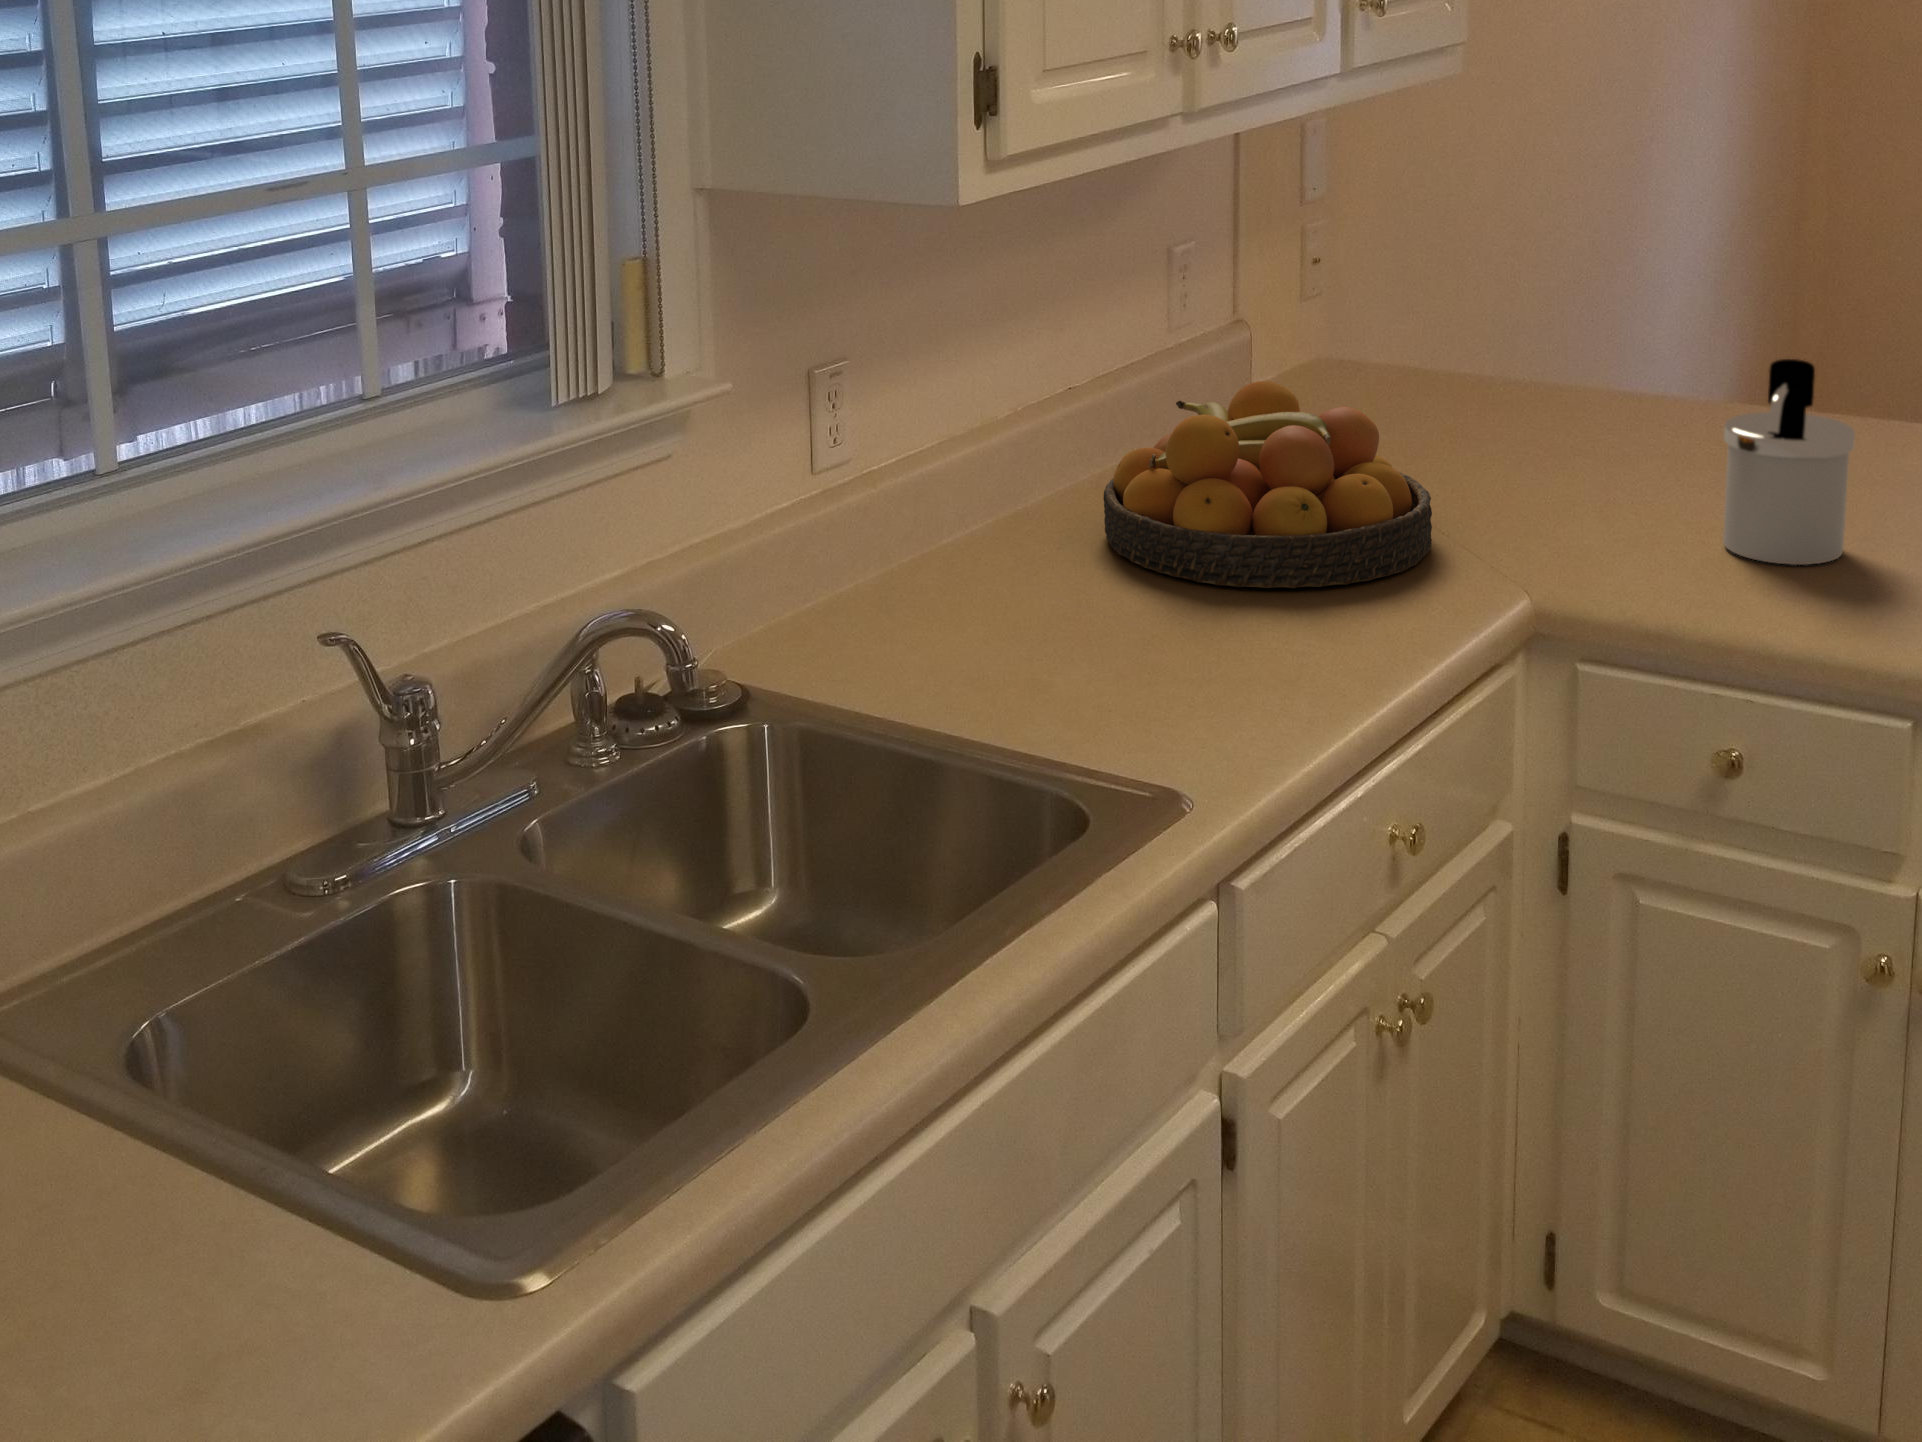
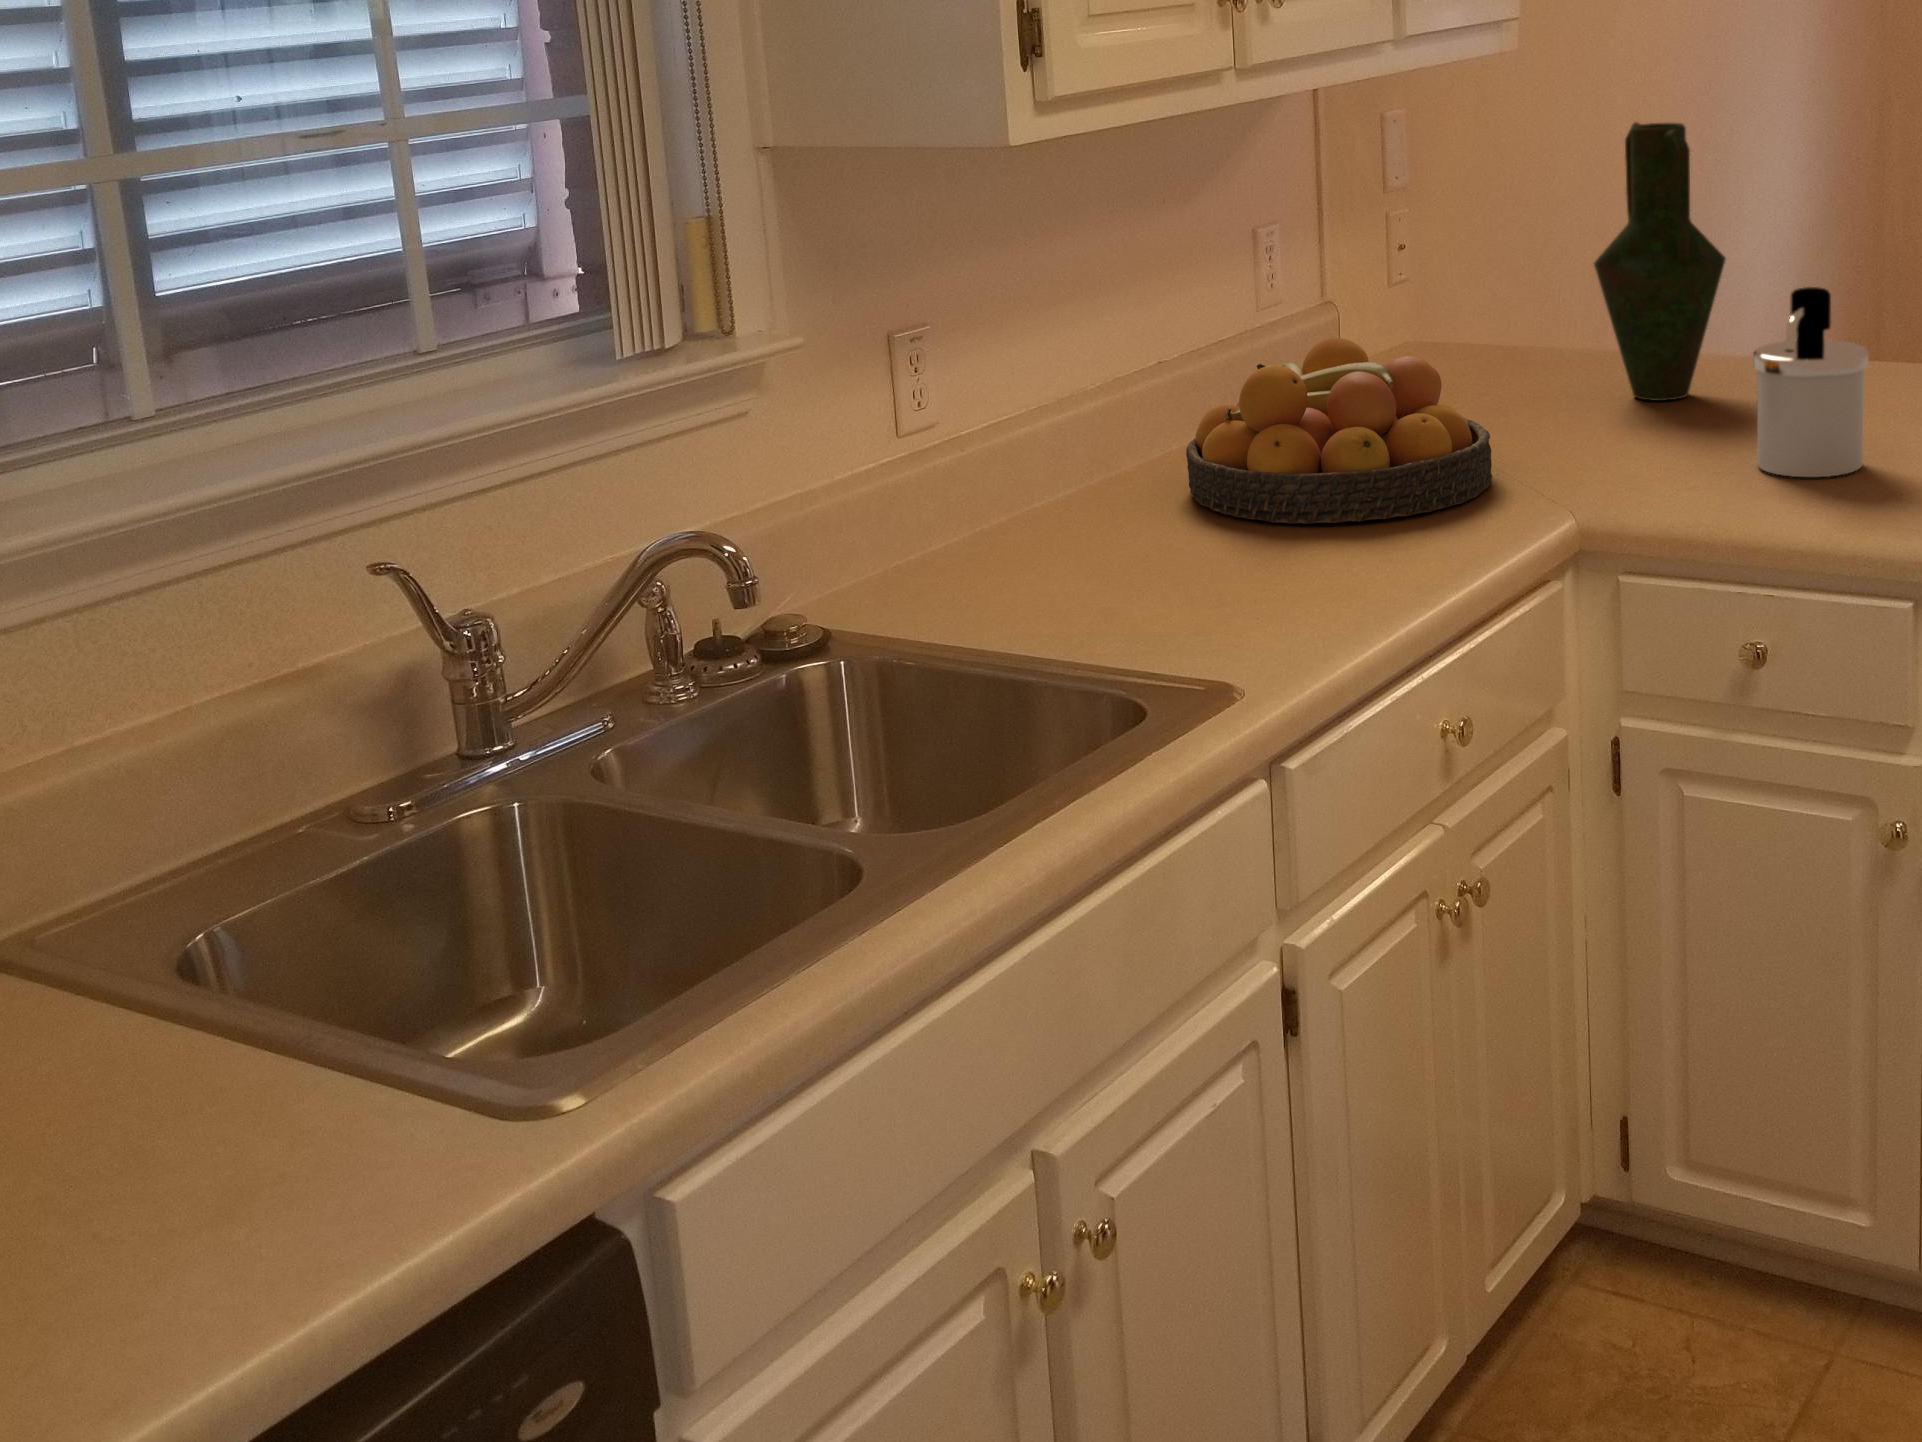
vase: none [1534,155,1681,452] -> present [1594,122,1726,401]

